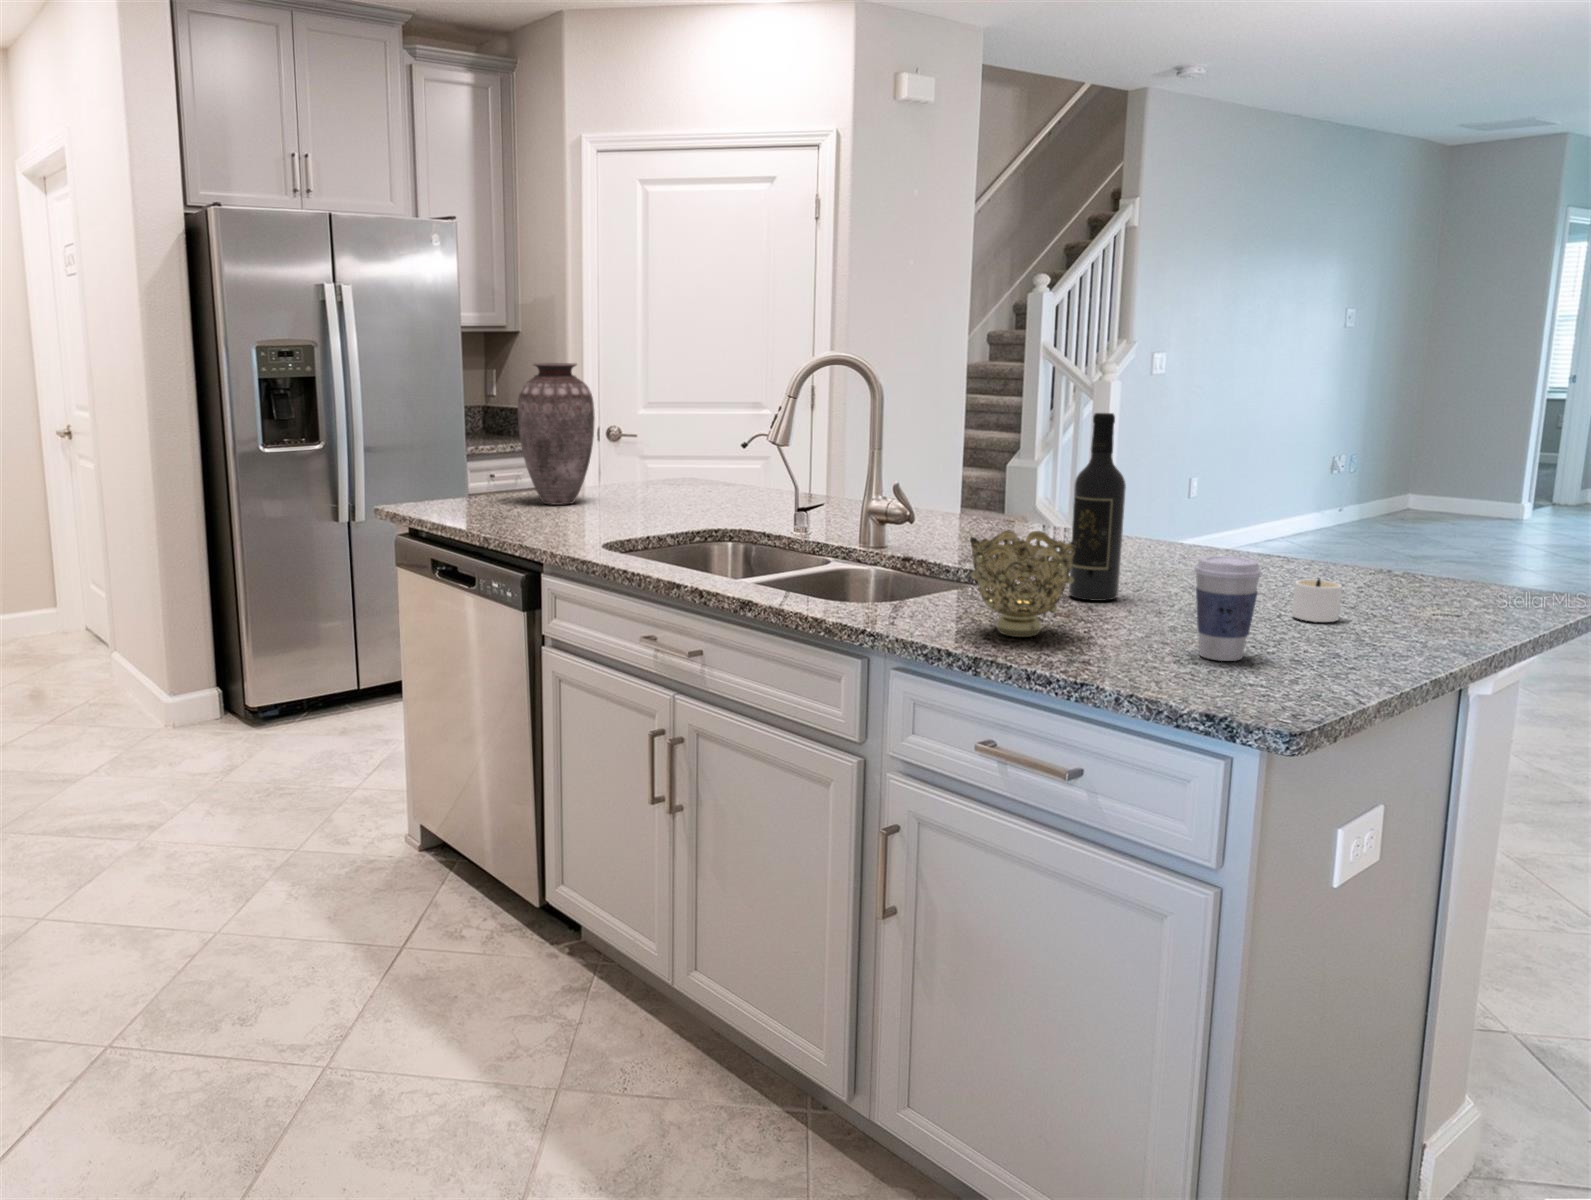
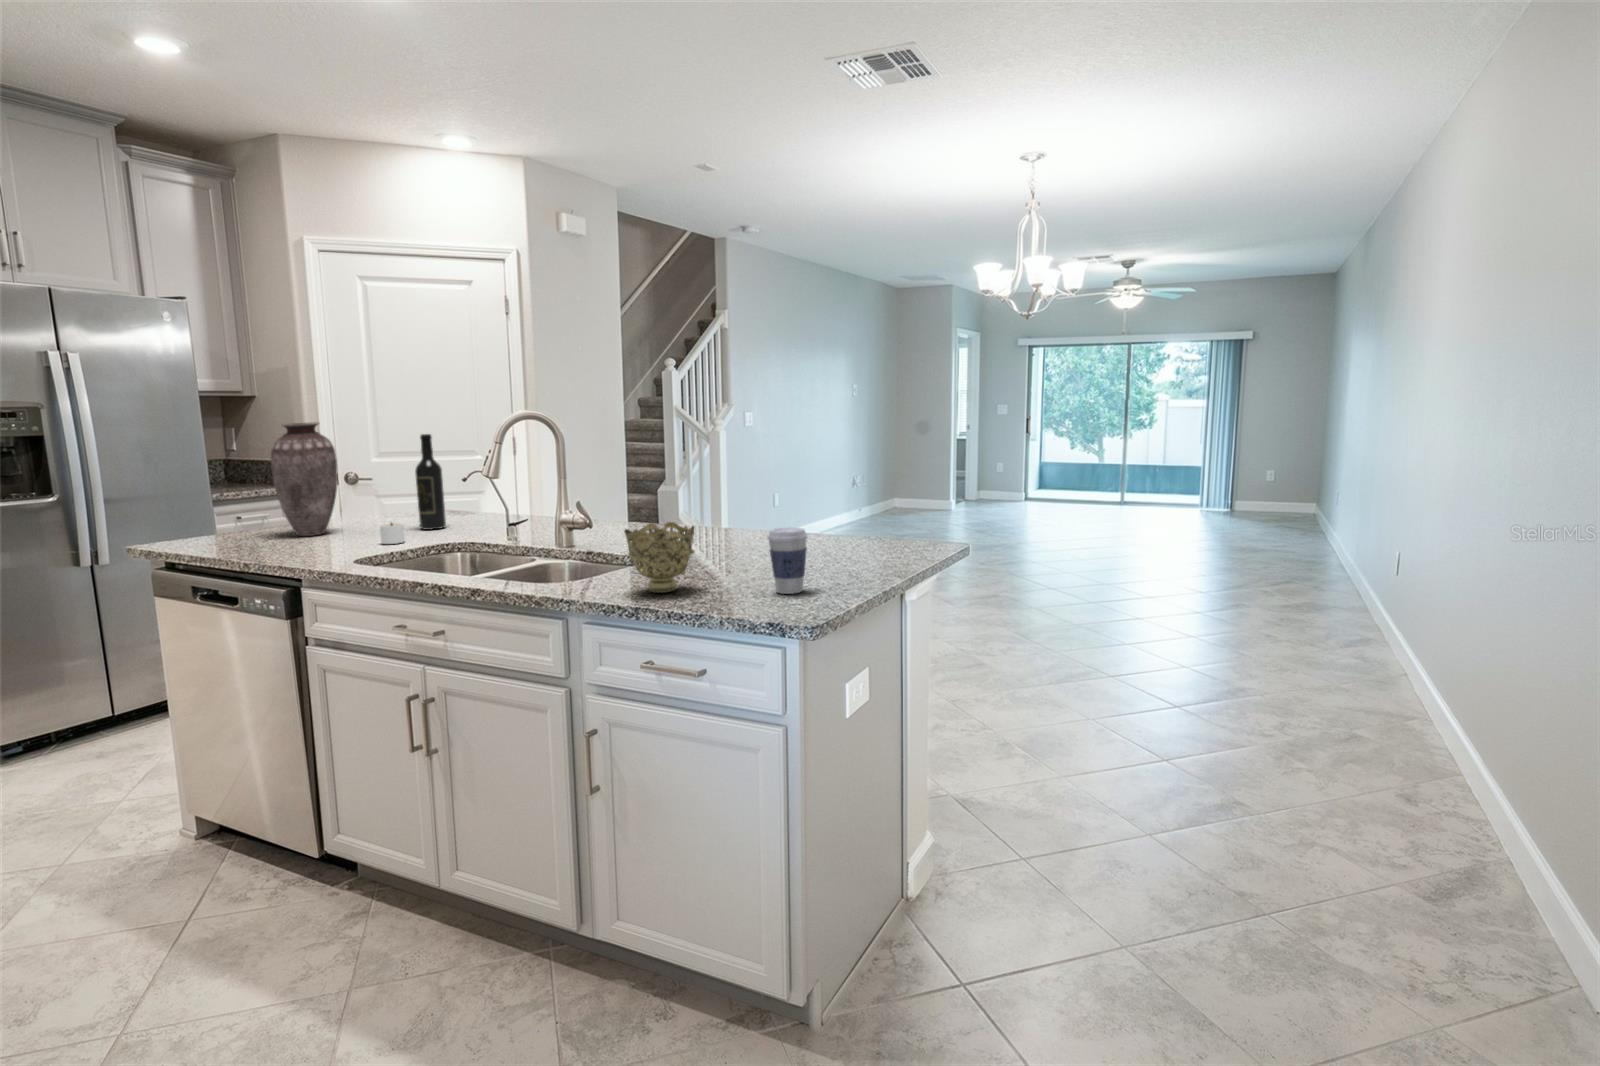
wine bottle: present [1069,413,1126,601] -> present [415,434,446,530]
candle: present [1292,579,1342,622] -> present [380,523,405,544]

